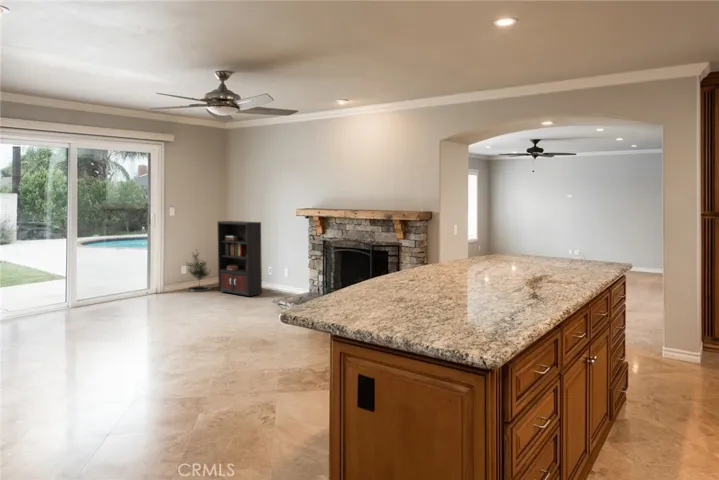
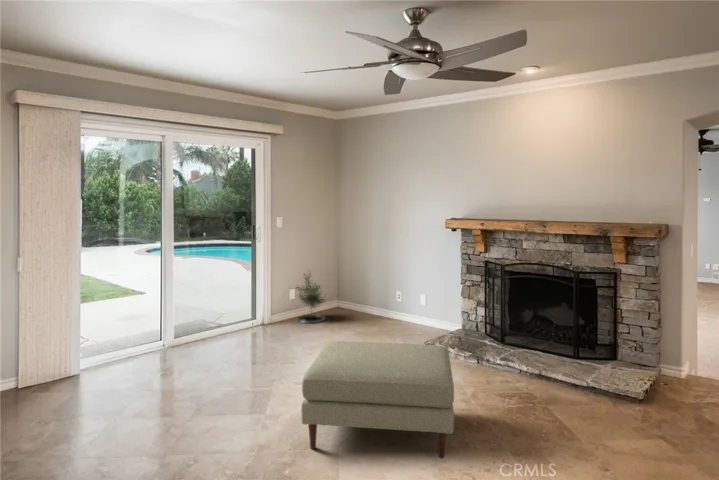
bookcase: present [217,221,262,296] -> none [338,234,418,333]
ottoman: none [148,290,262,355] -> present [301,341,454,458]

